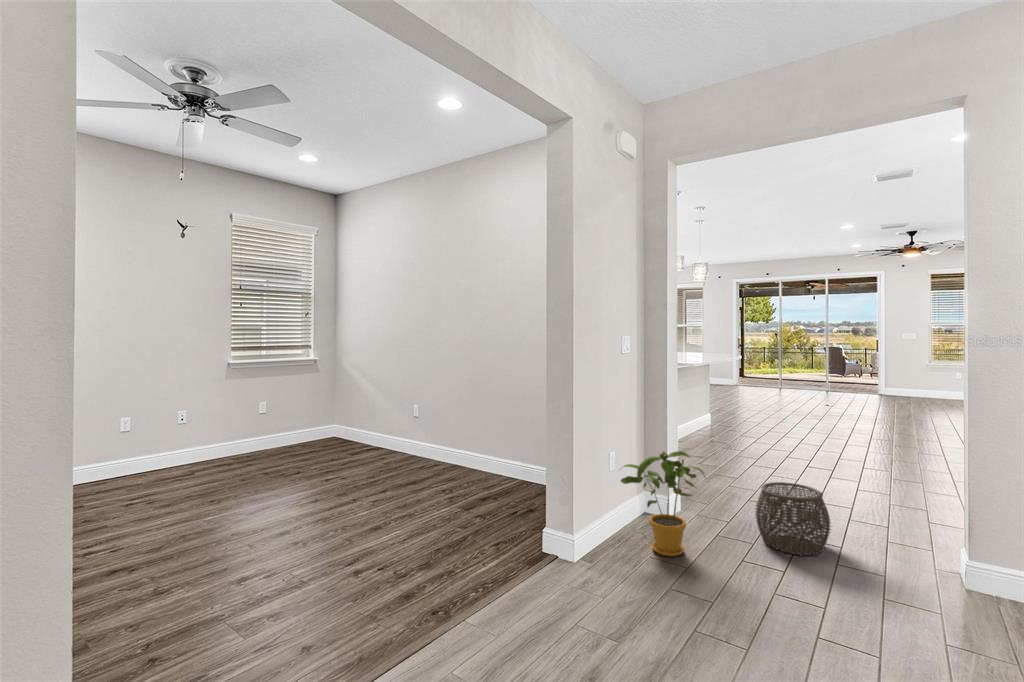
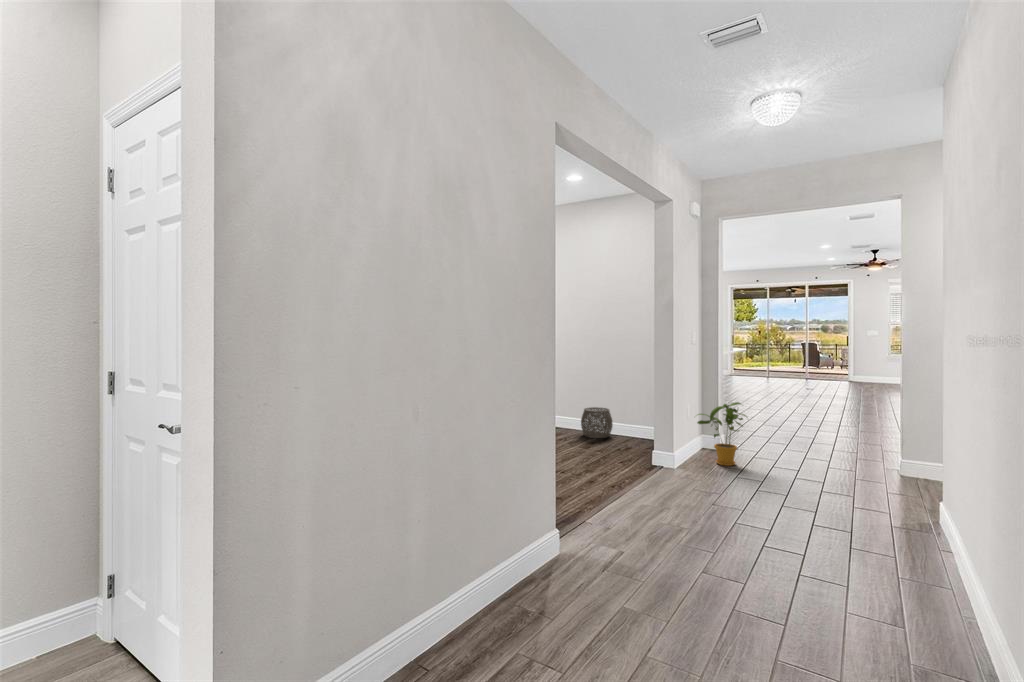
woven basket: present [755,482,830,556] -> present [581,407,613,438]

